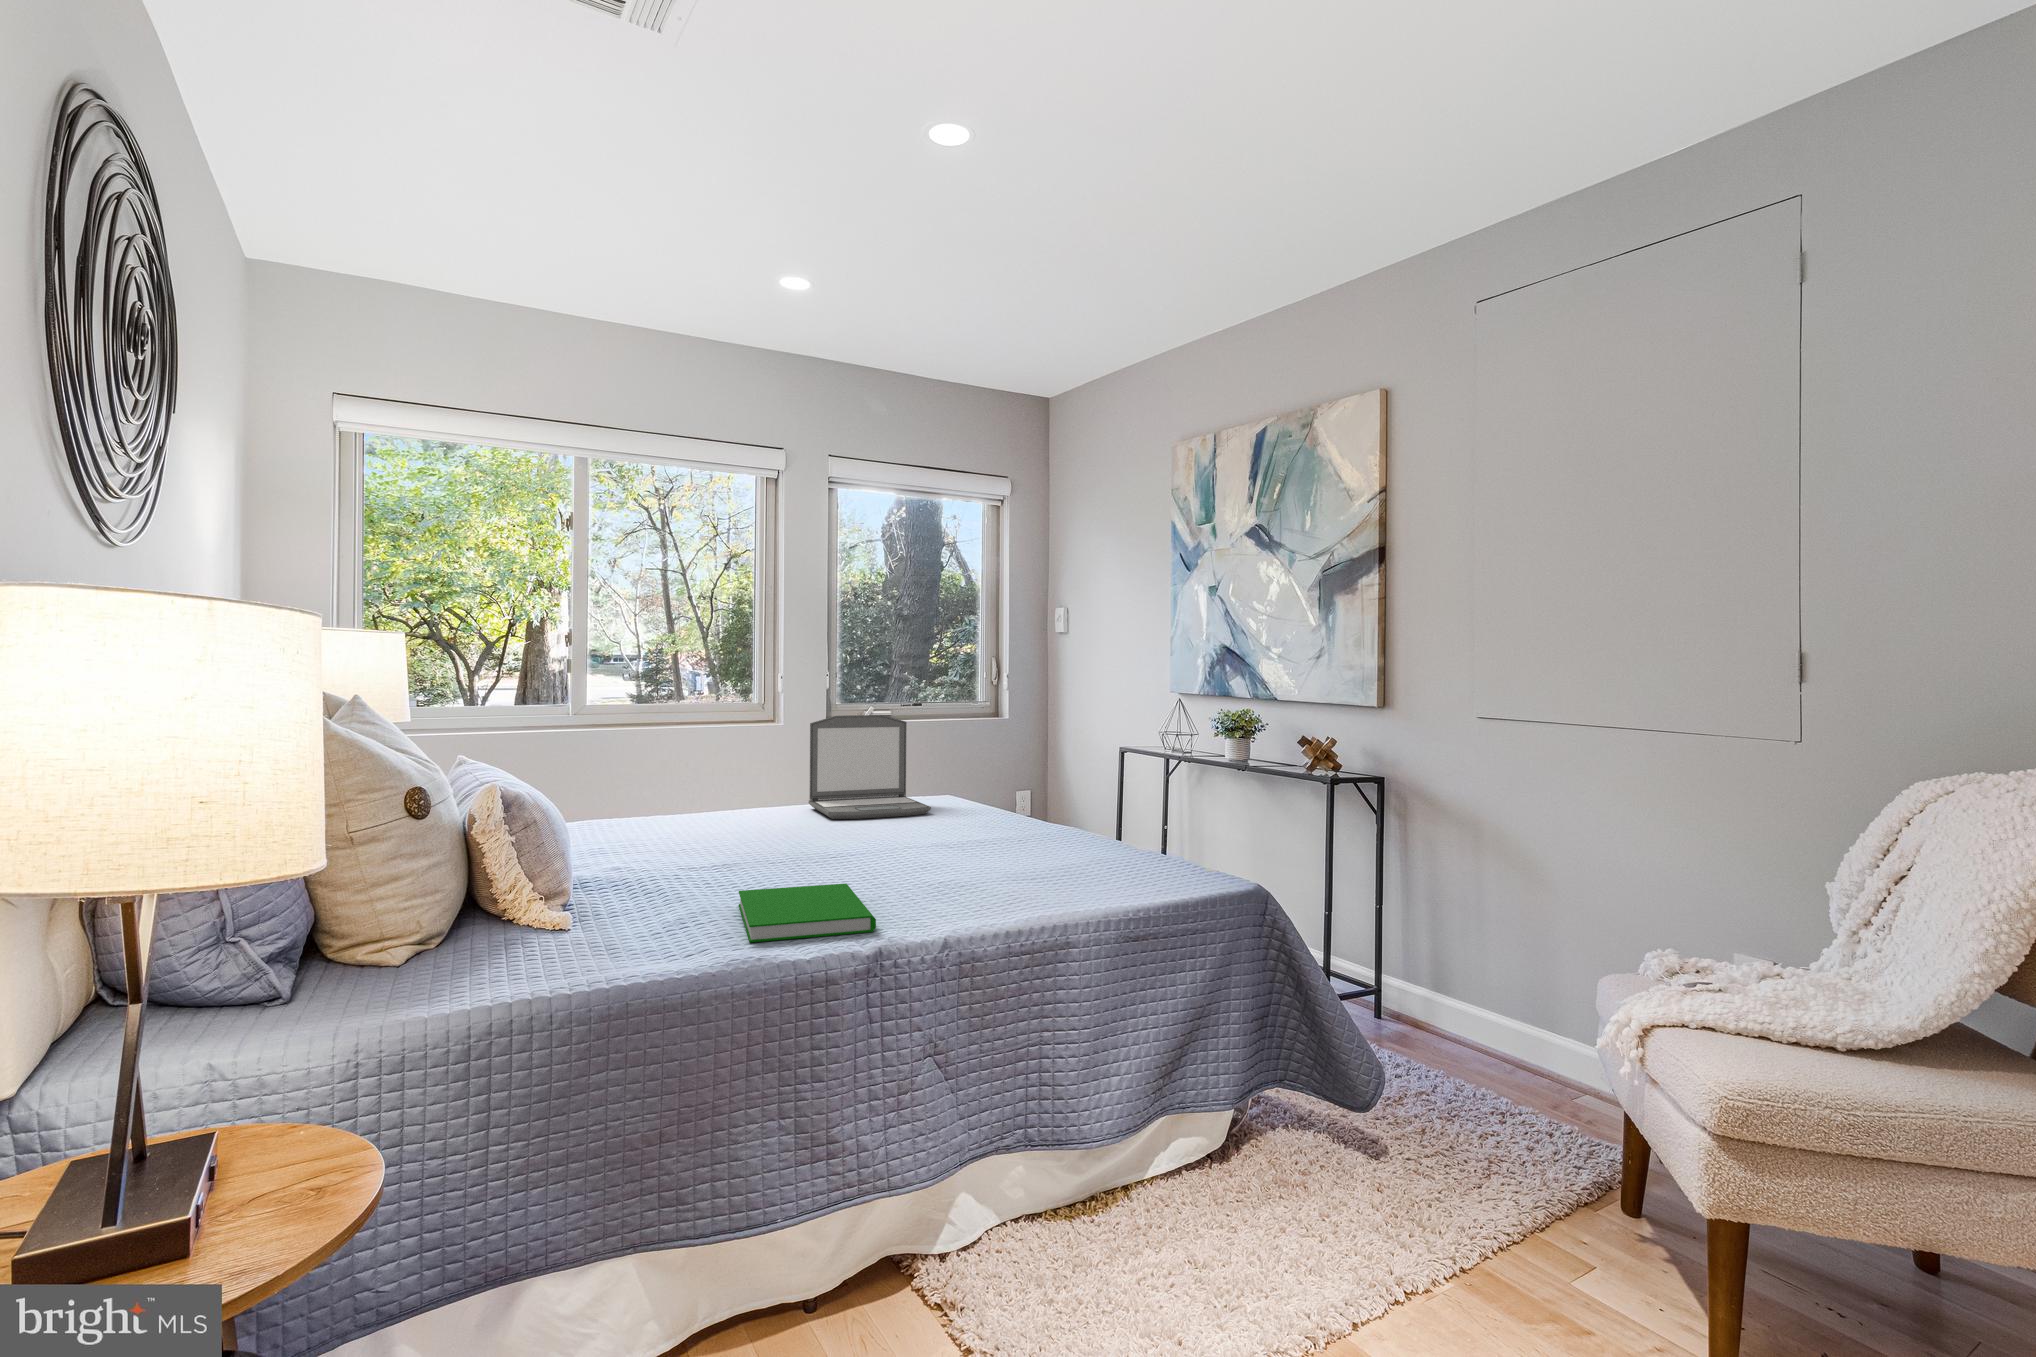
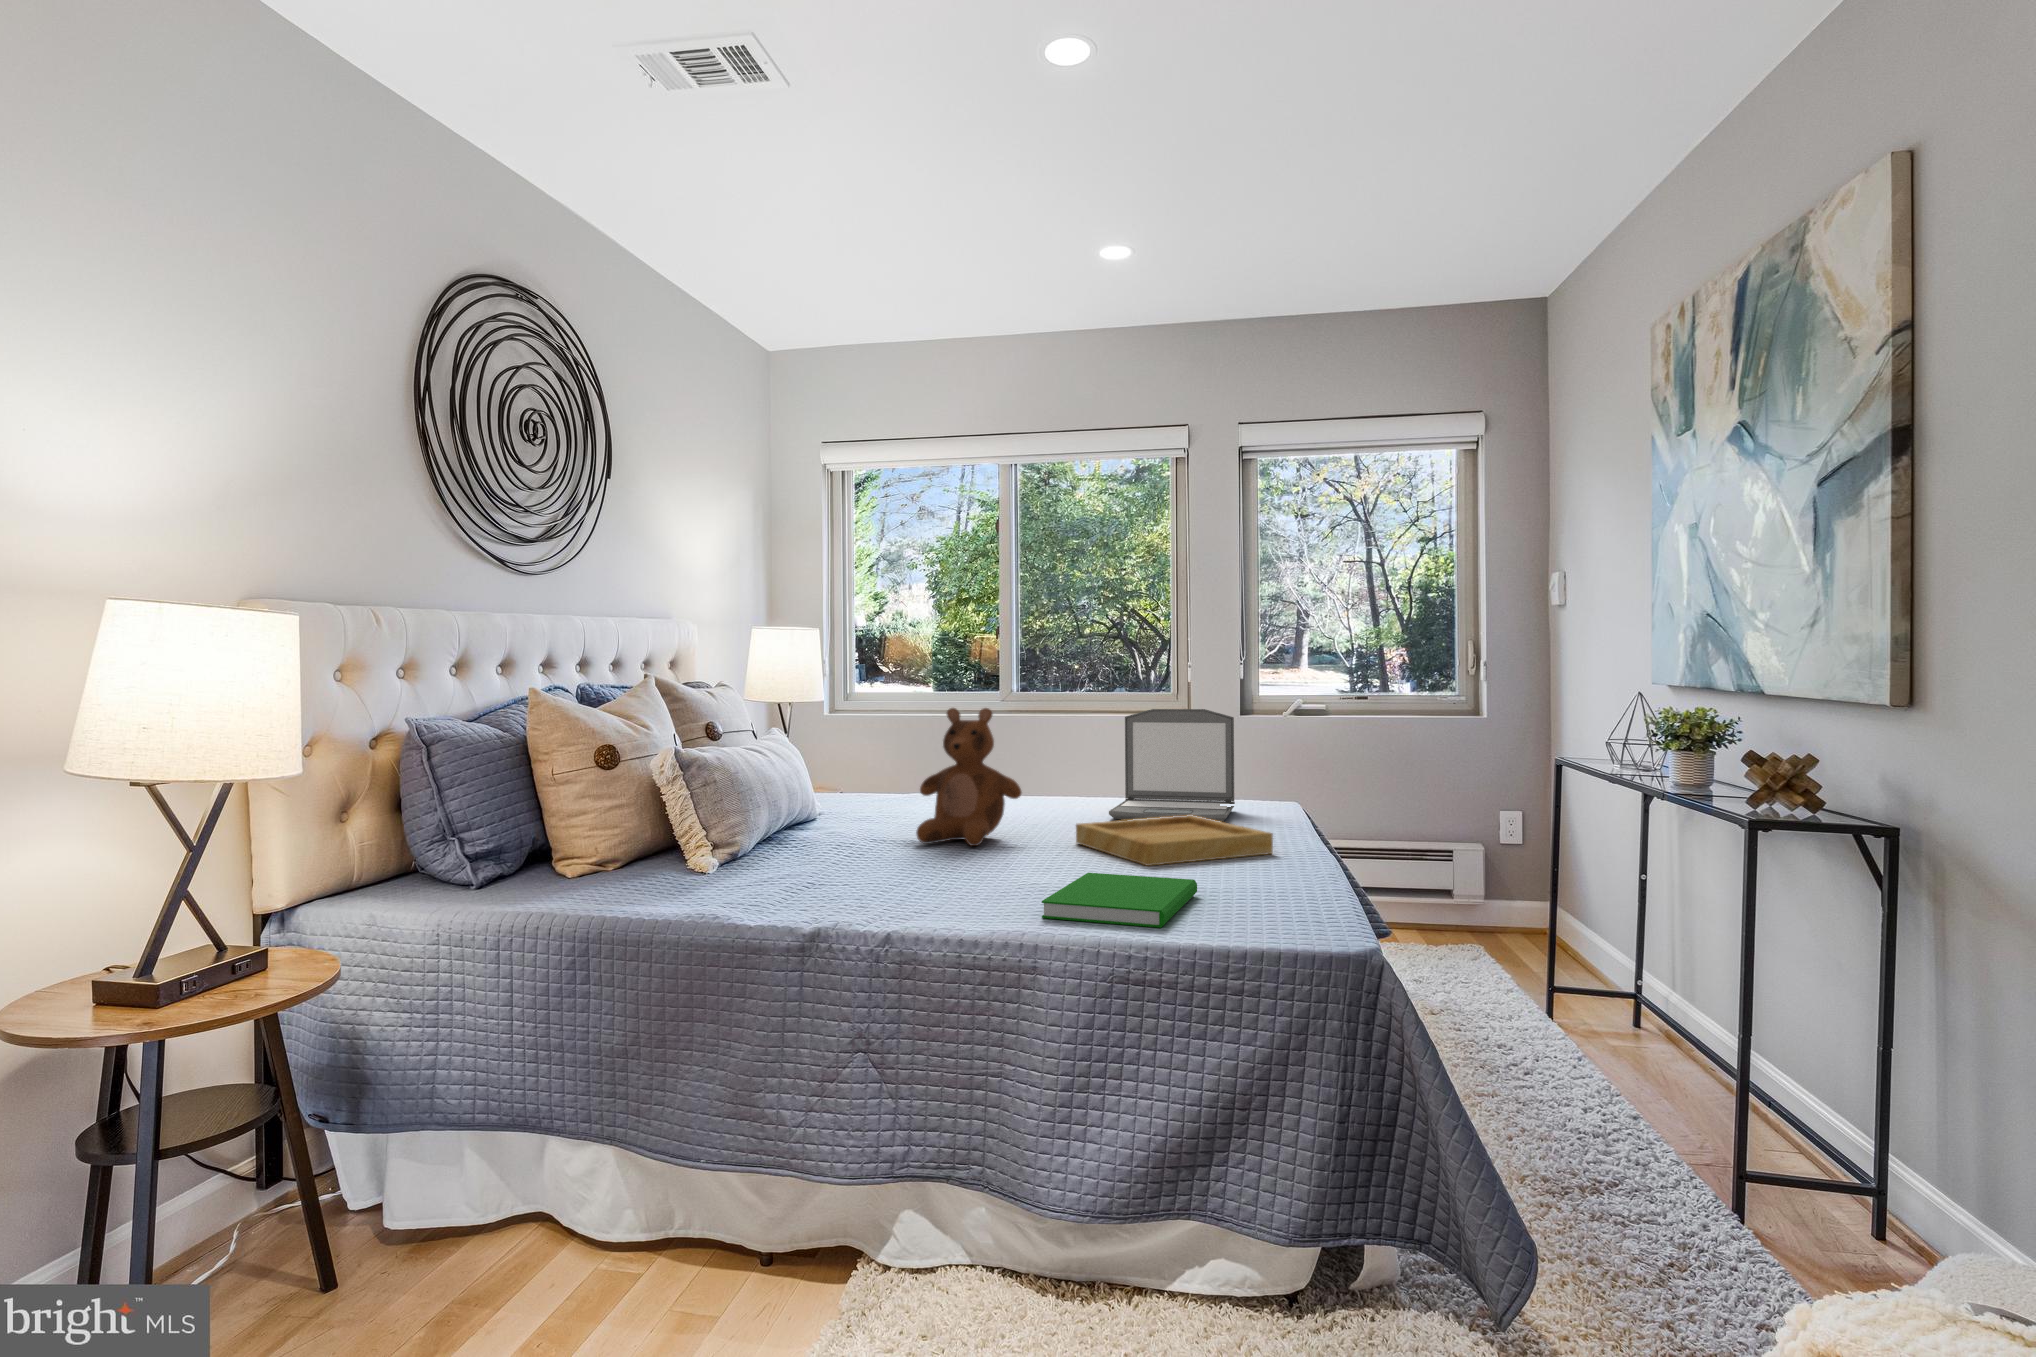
teddy bear: none [704,719,815,859] -> present [916,708,1022,846]
tray: none [871,809,1037,854] -> present [1076,815,1273,866]
book: present [739,884,876,942] -> present [1042,873,1197,928]

